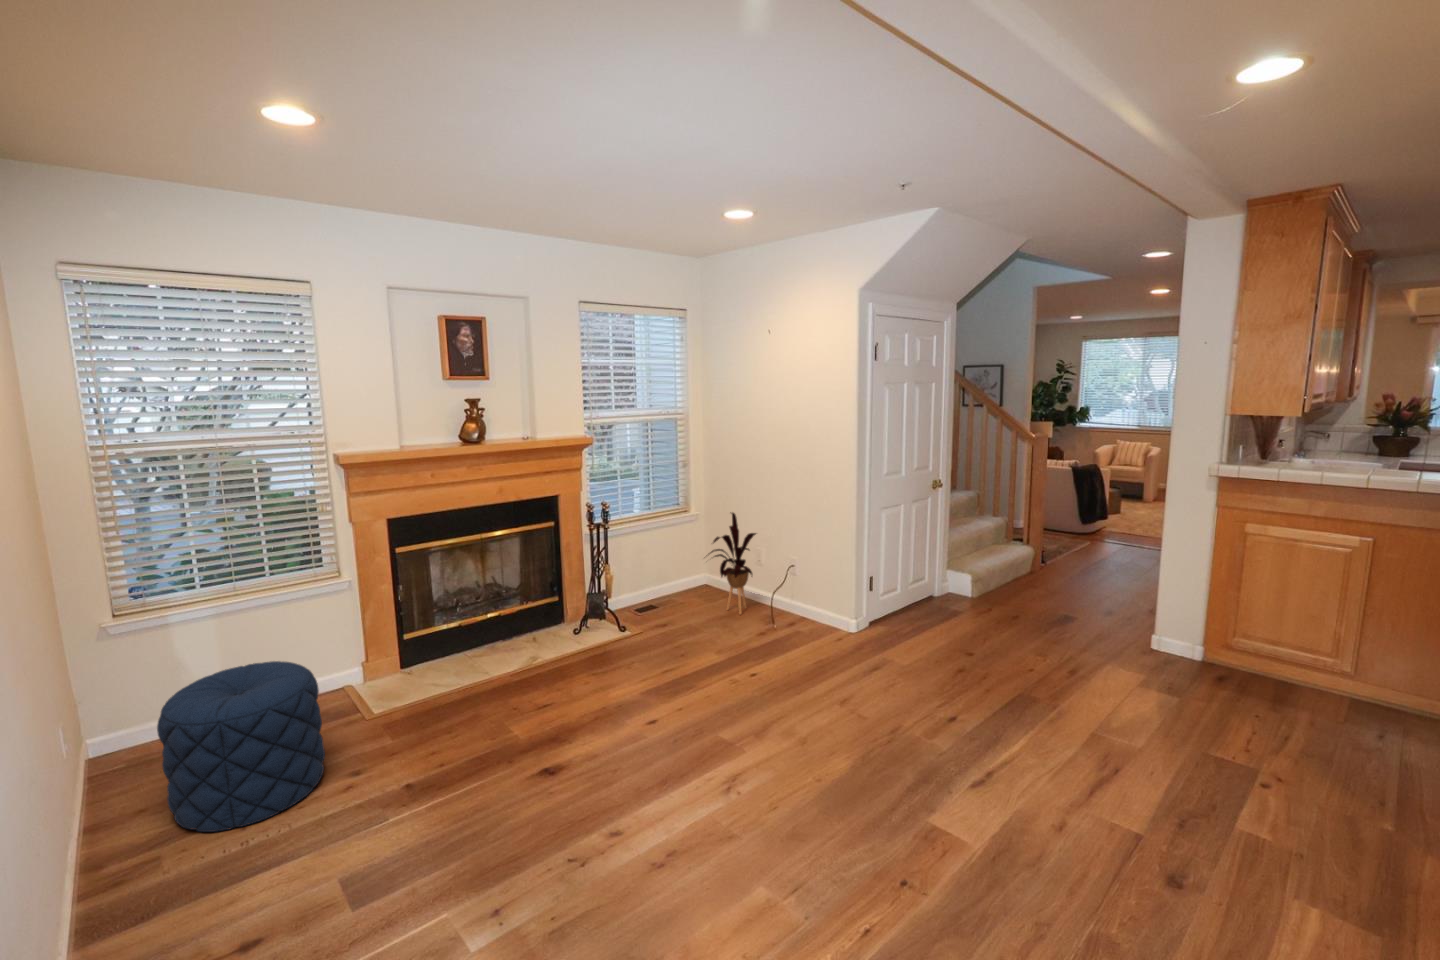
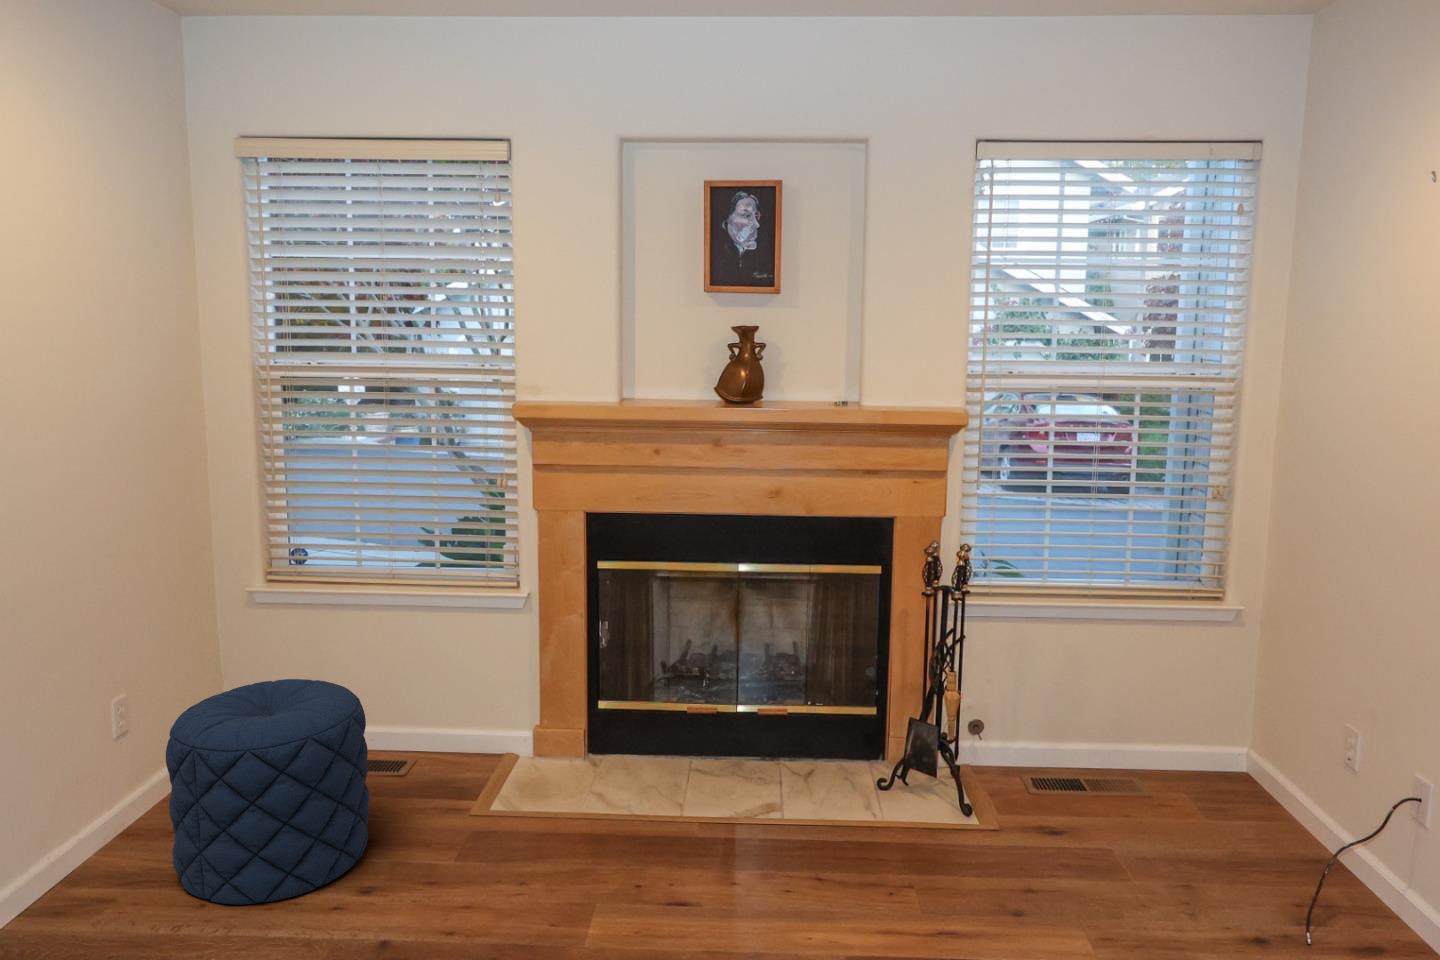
house plant: present [709,513,756,614] -> none [1180,621,1361,876]

